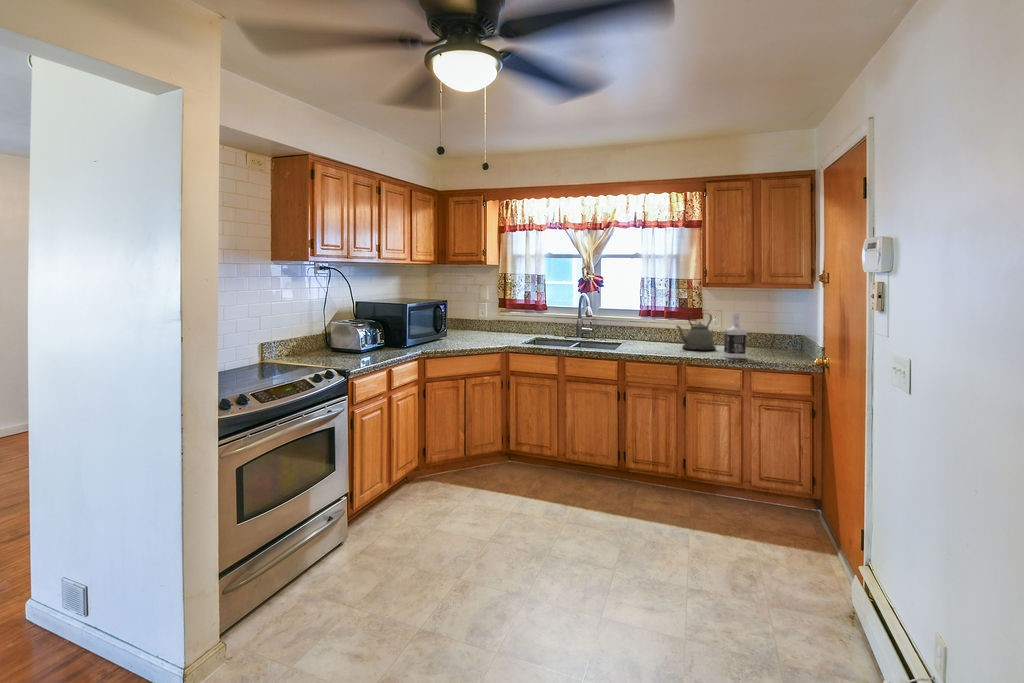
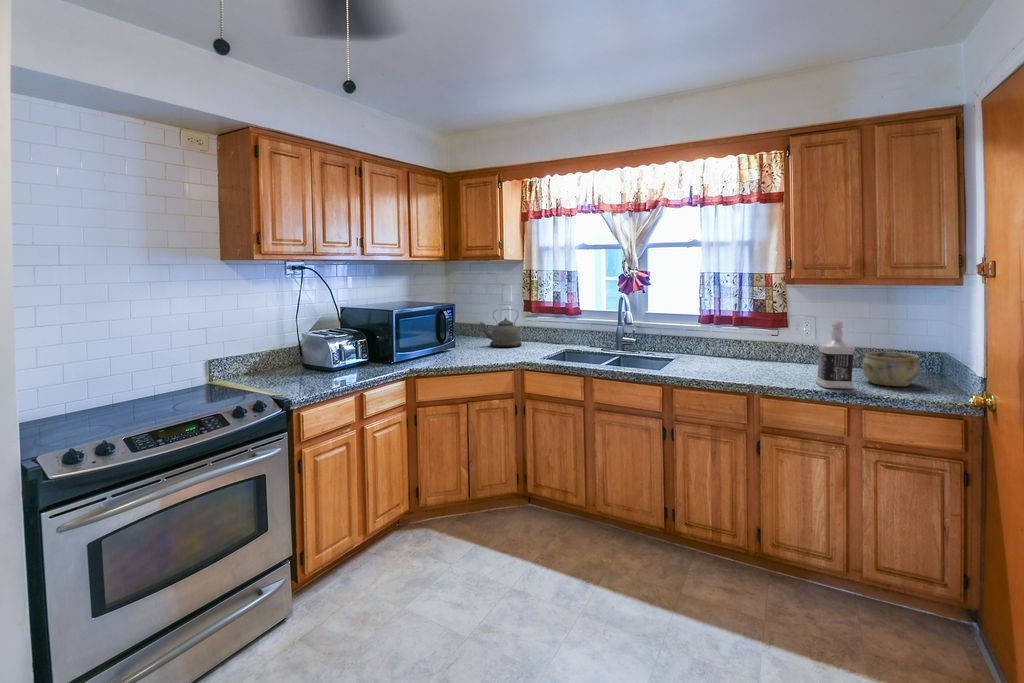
kettle: present [676,314,716,350] -> present [480,309,522,347]
ceramic bowl: none [753,335,788,357] -> present [862,352,920,386]

